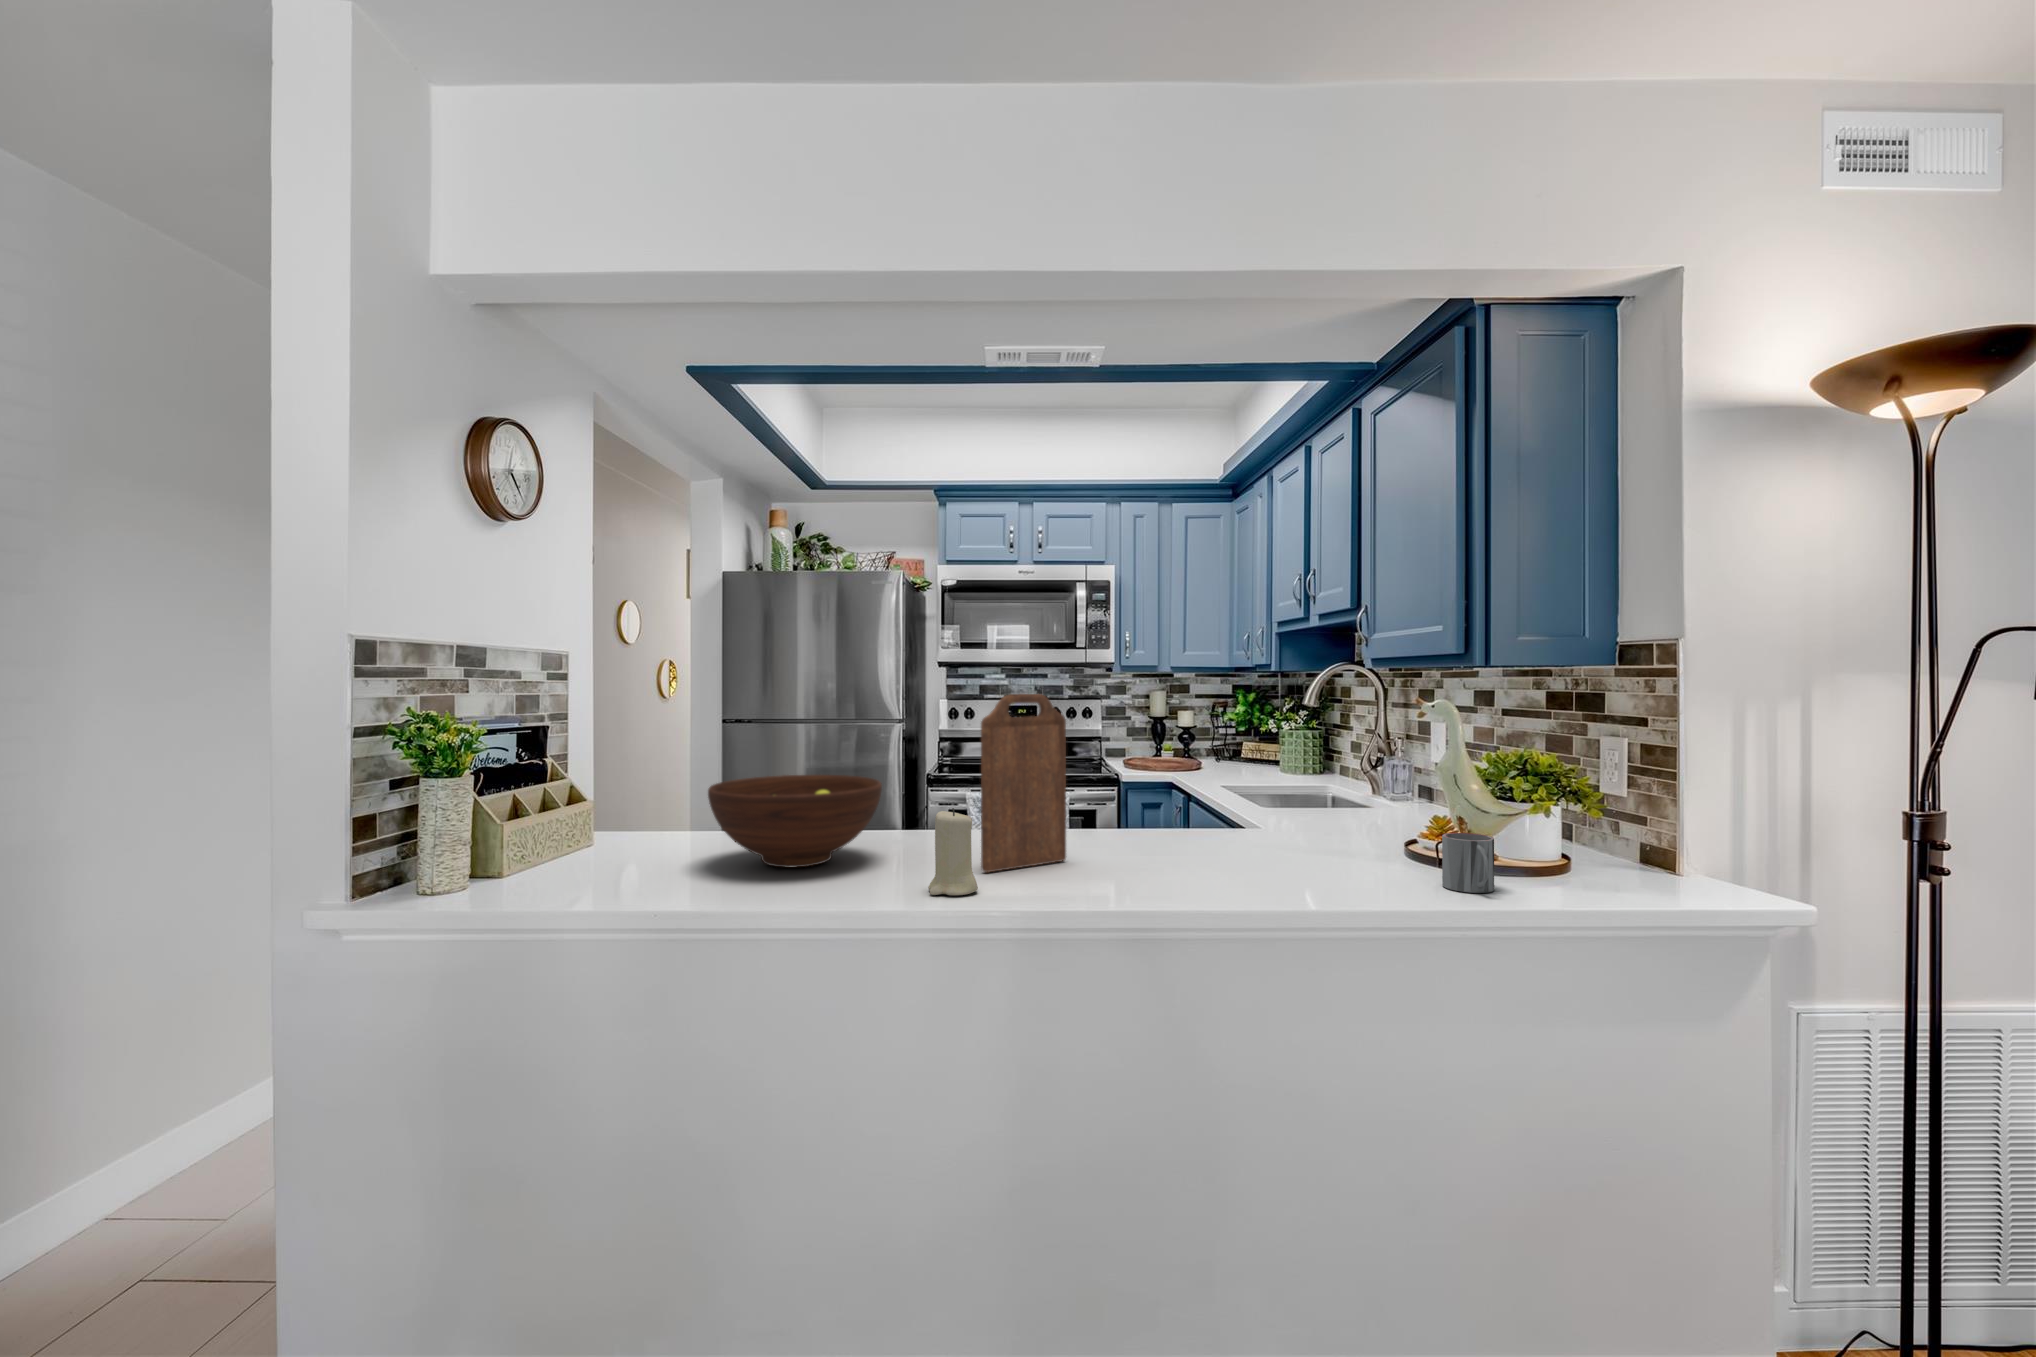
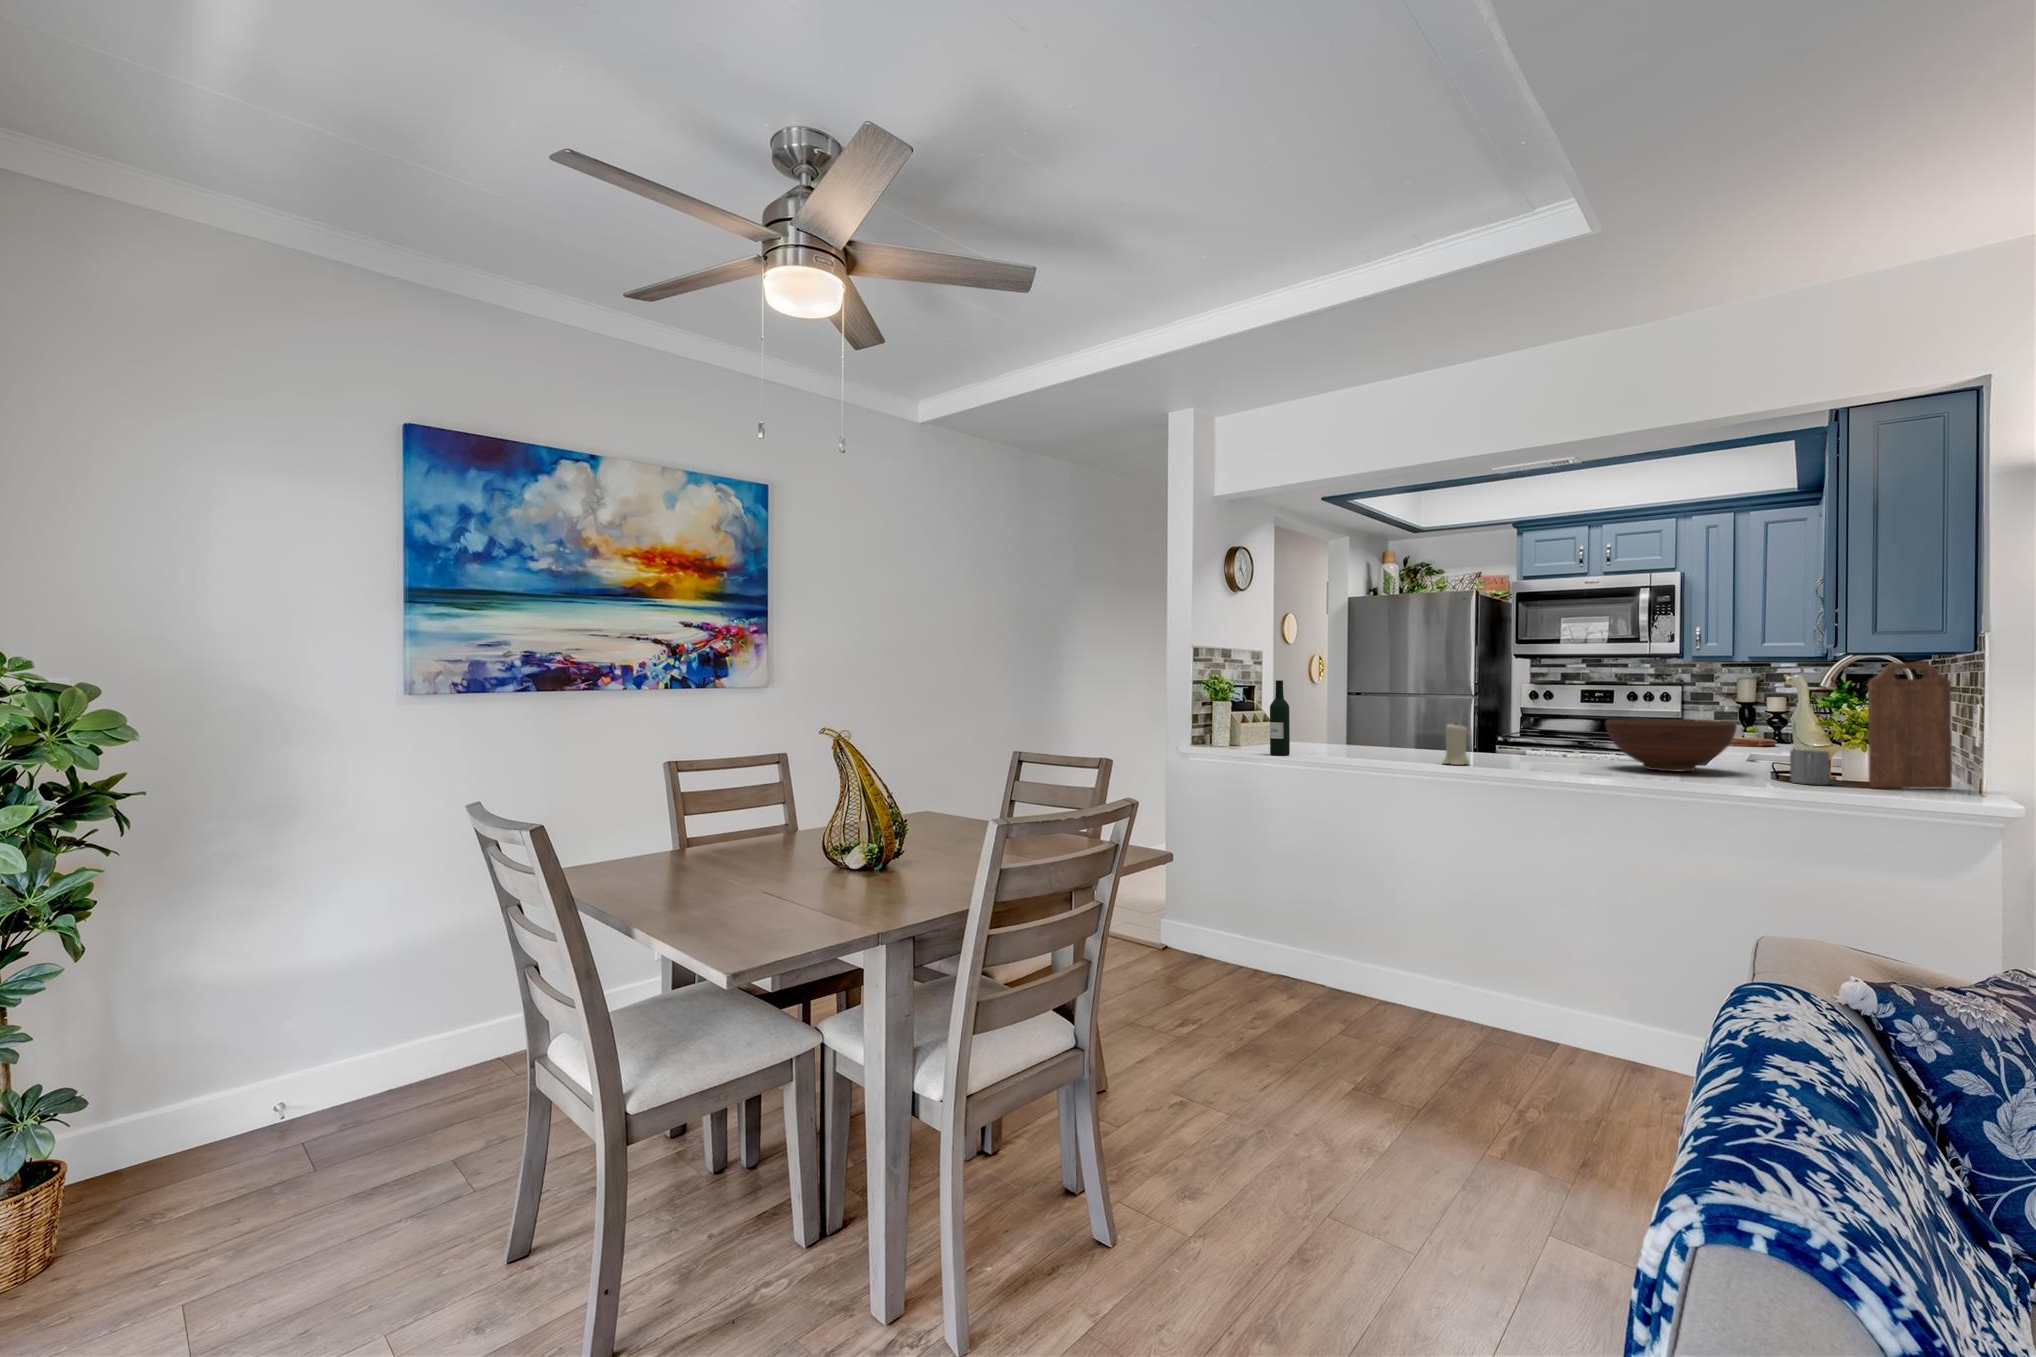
cutting board: present [981,694,1066,872] -> present [1868,663,1952,789]
wine bottle: none [567,725,614,897] -> present [1270,680,1290,755]
fruit bowl: present [708,775,882,867] -> present [1606,719,1737,772]

